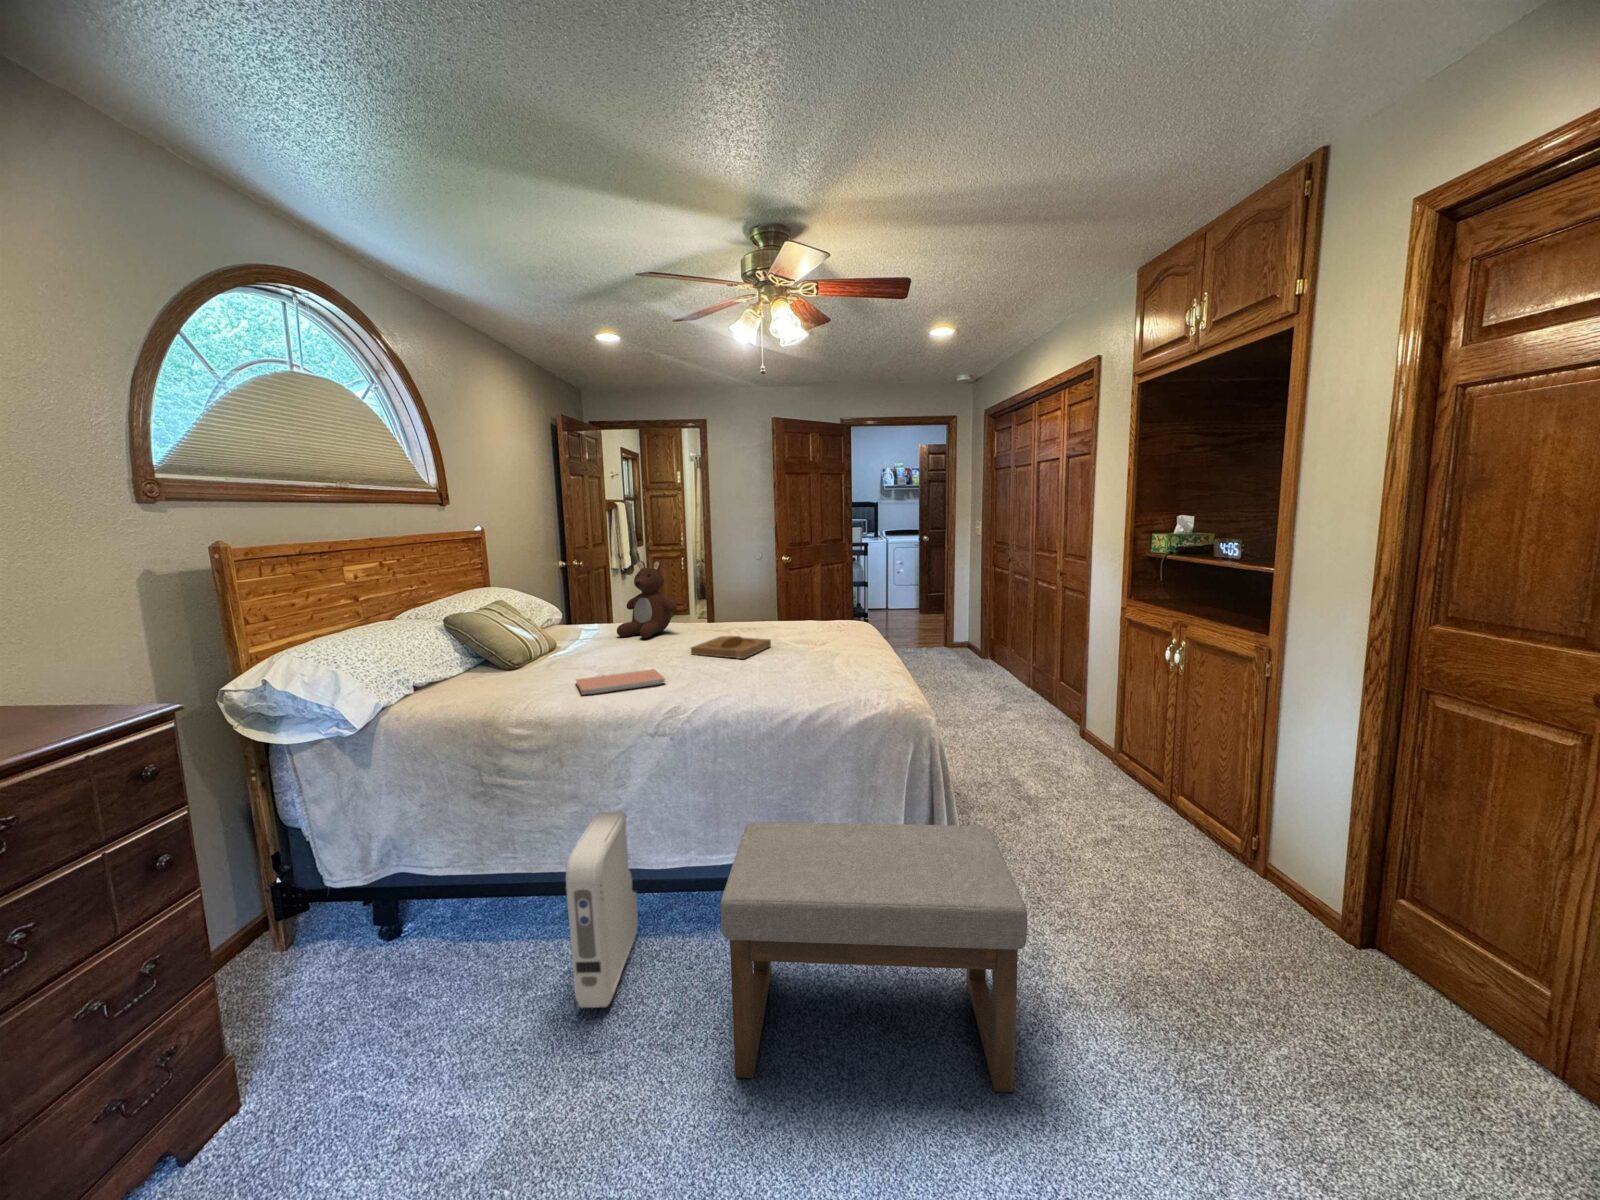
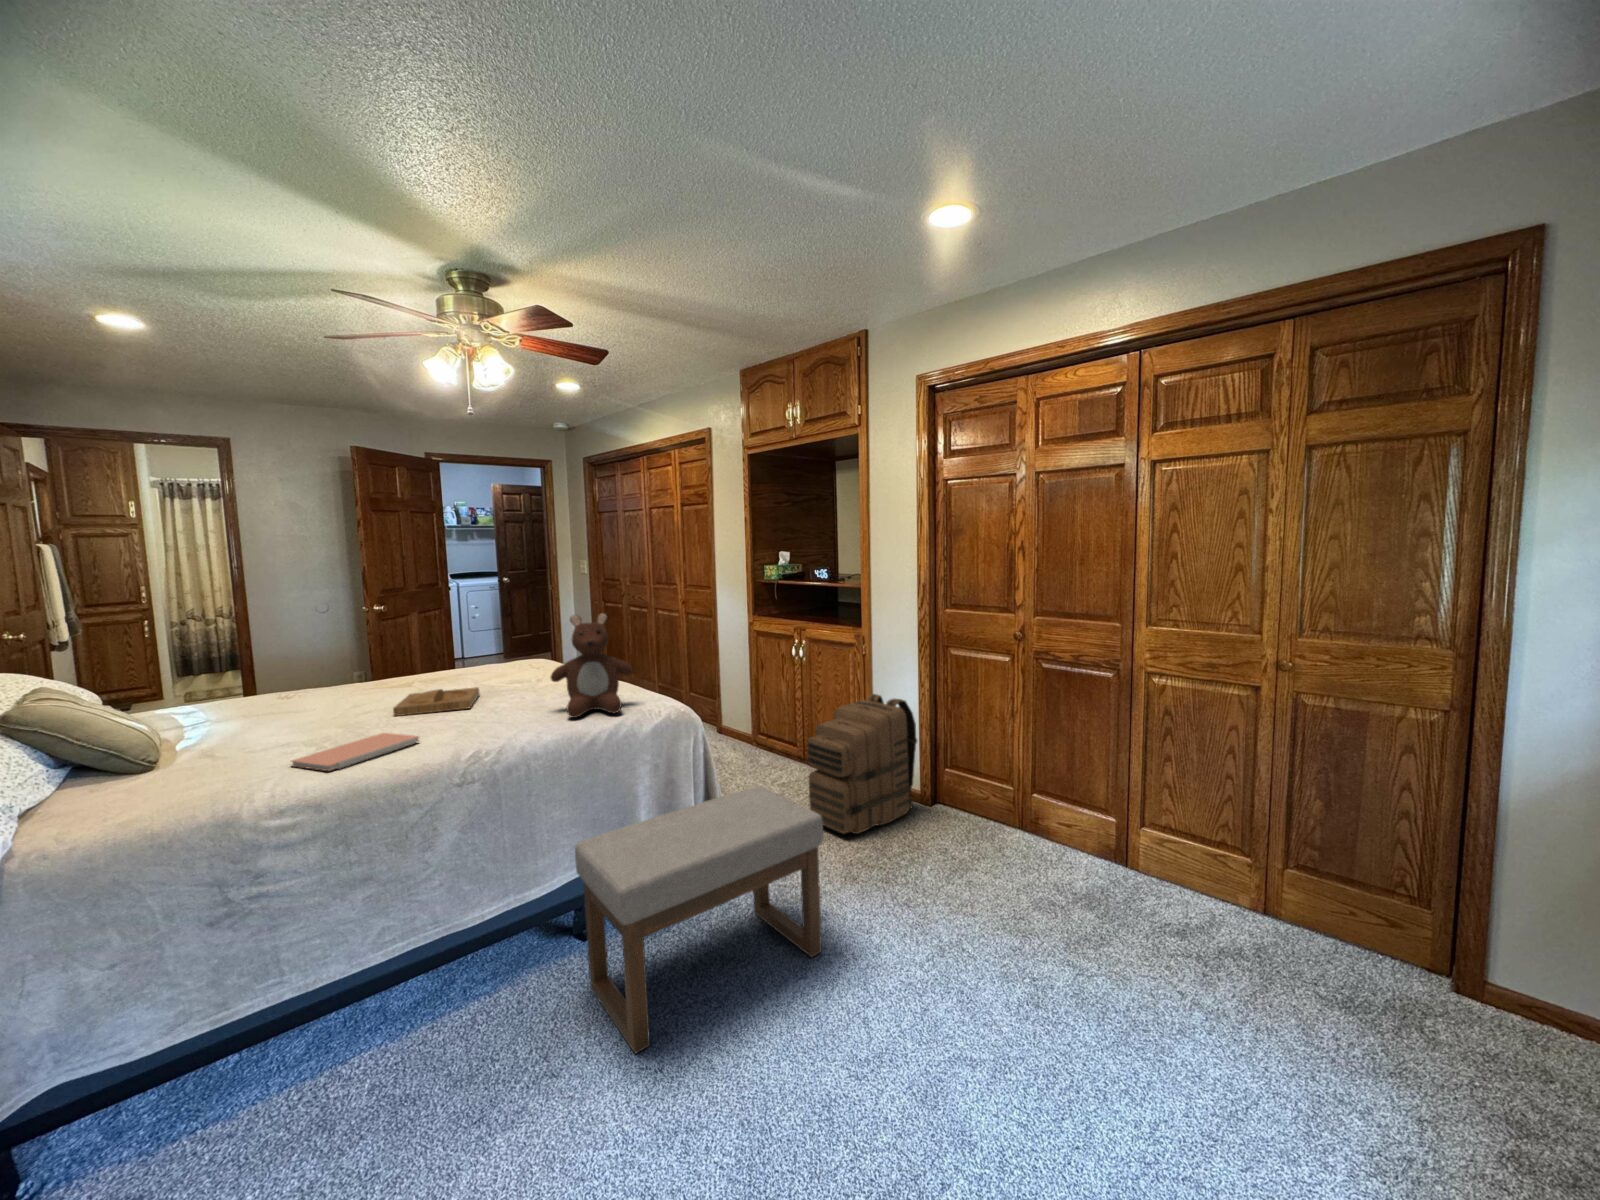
teddy bear: present [617,561,677,638] -> present [550,613,633,718]
backpack: none [1121,739,1343,944] -> present [807,694,917,834]
air purifier: present [566,811,638,1008] -> none [385,881,465,1103]

